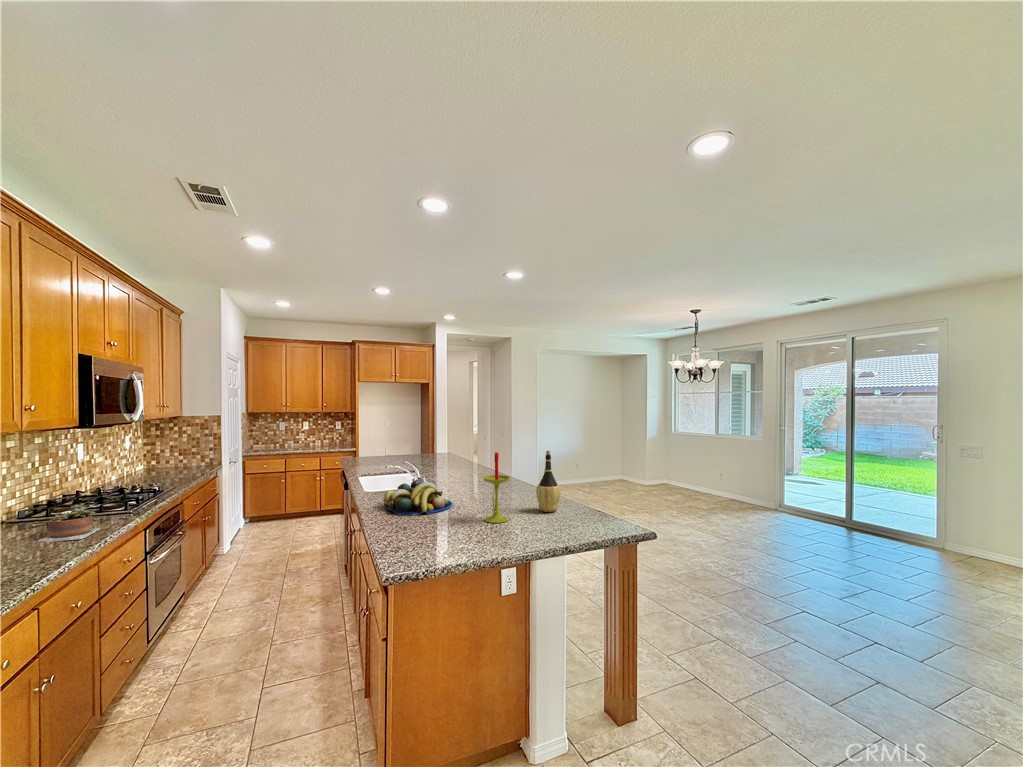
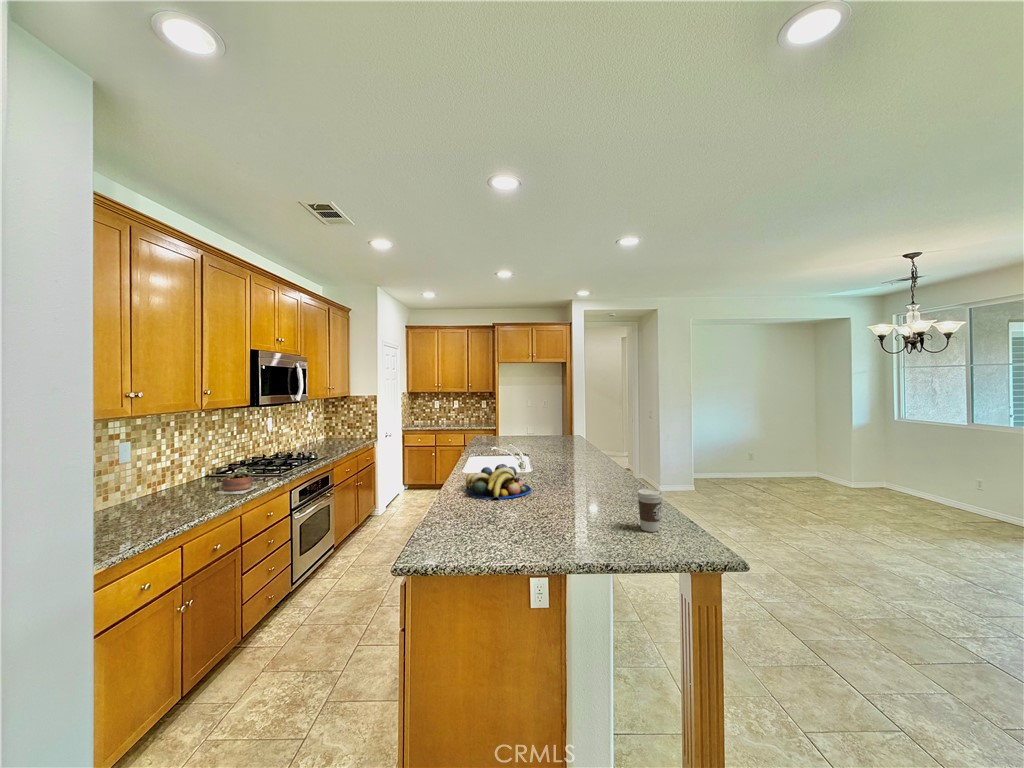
wine bottle: present [536,451,560,512] -> none [611,443,638,510]
candle: present [483,452,510,523] -> none [546,441,575,517]
coffee cup: none [572,489,593,526] -> present [638,489,662,532]

